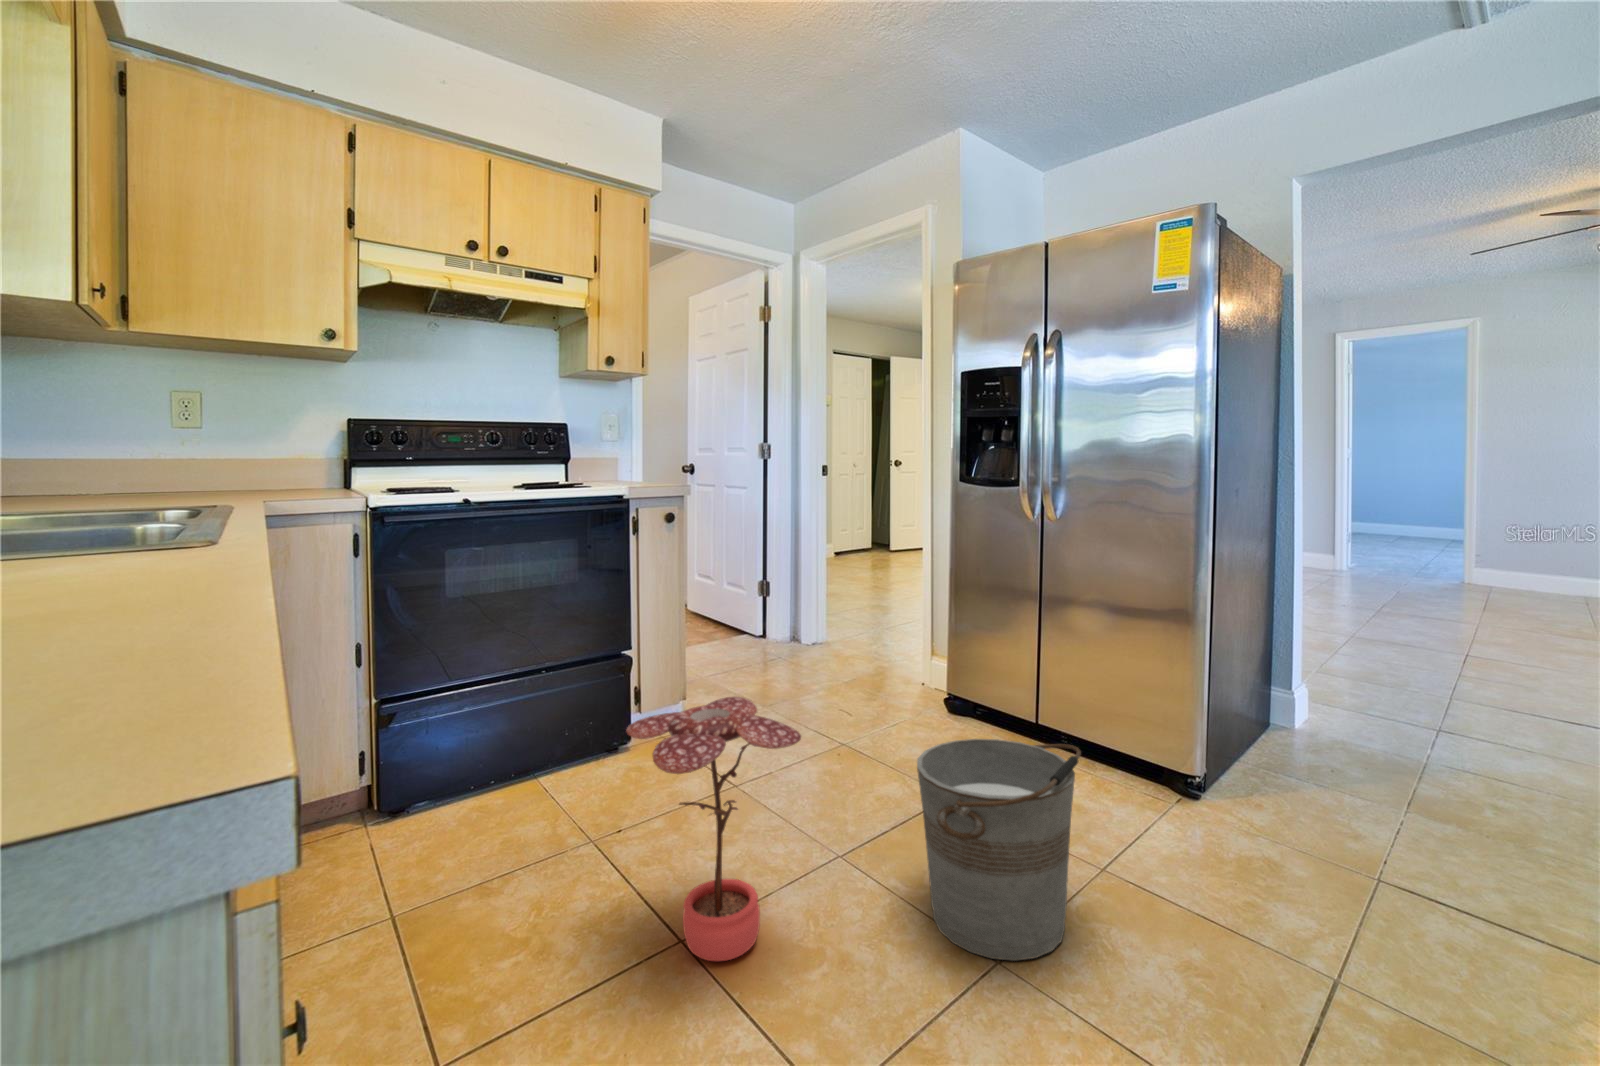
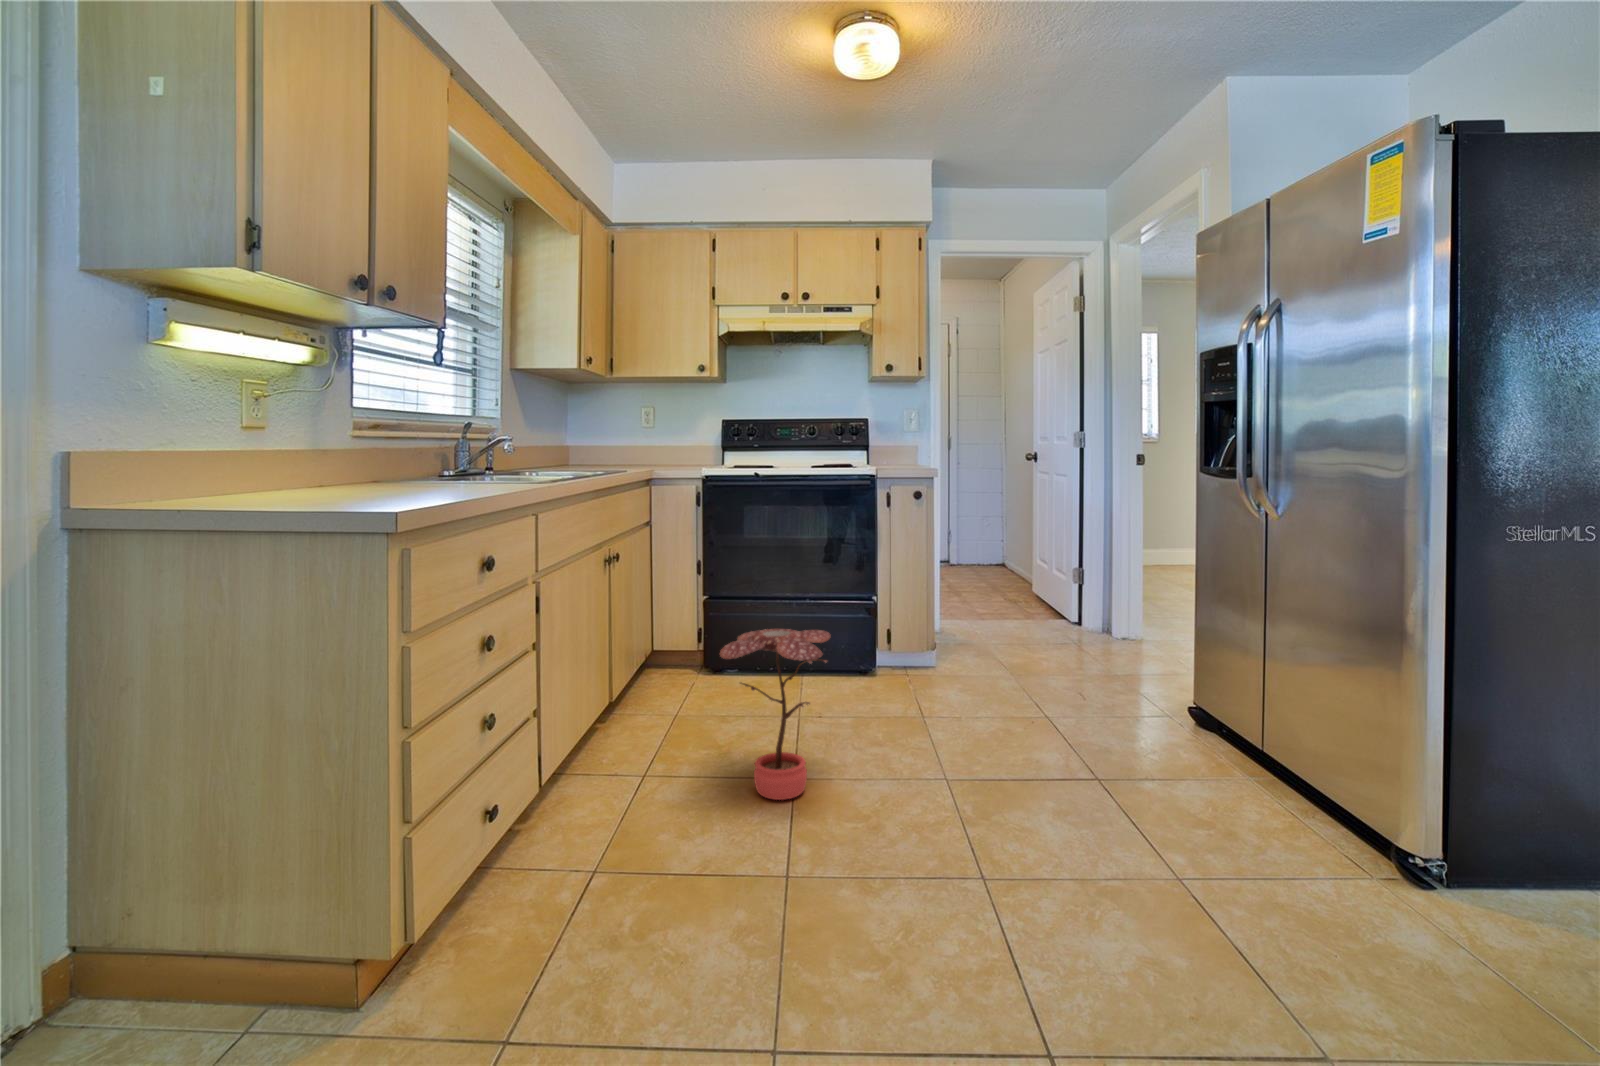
bucket: present [917,739,1081,961] -> none [898,700,1057,881]

